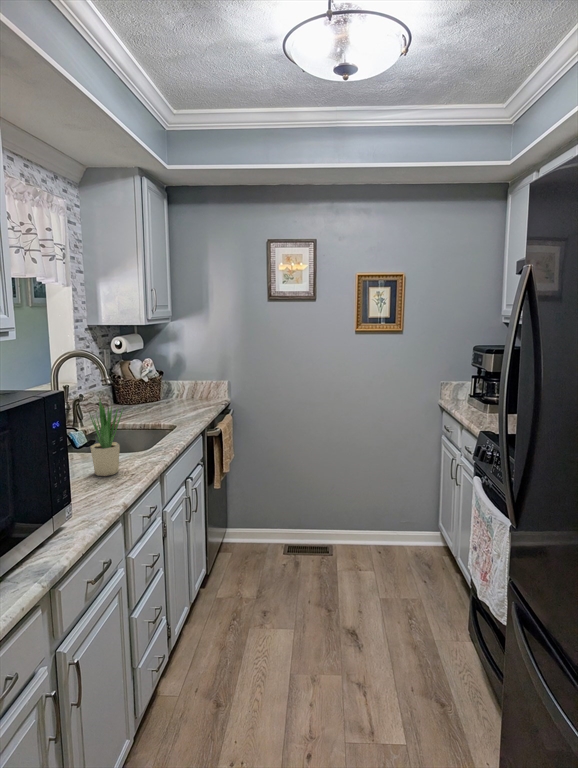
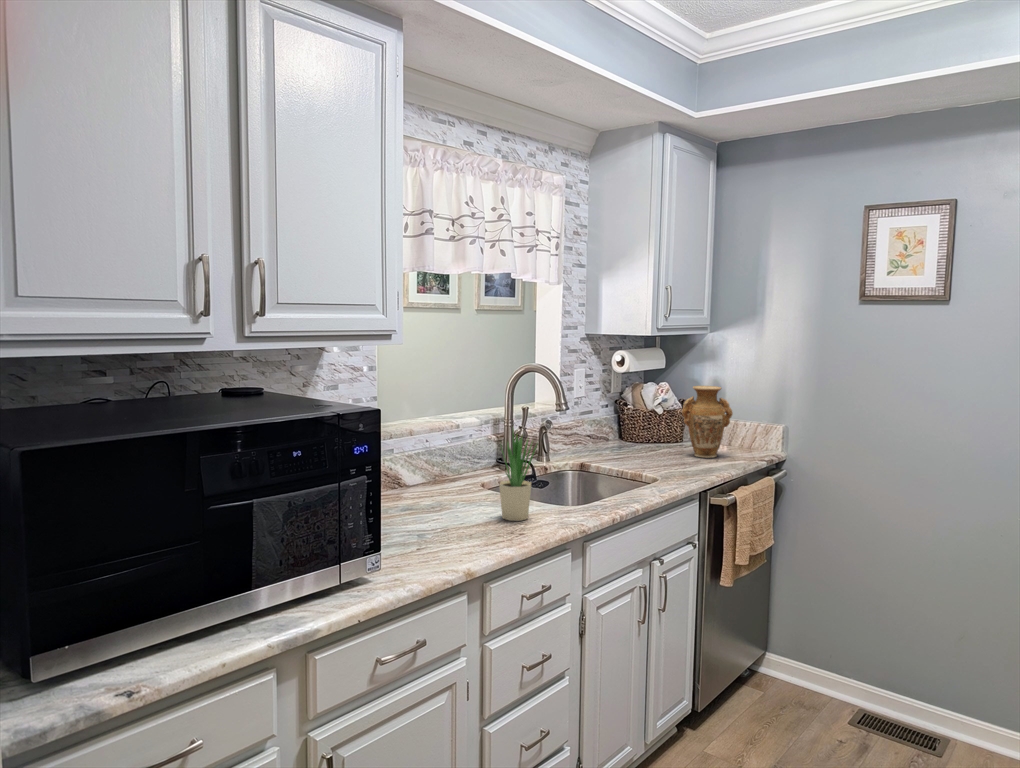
vase: none [169,359,202,408] -> present [682,386,733,458]

